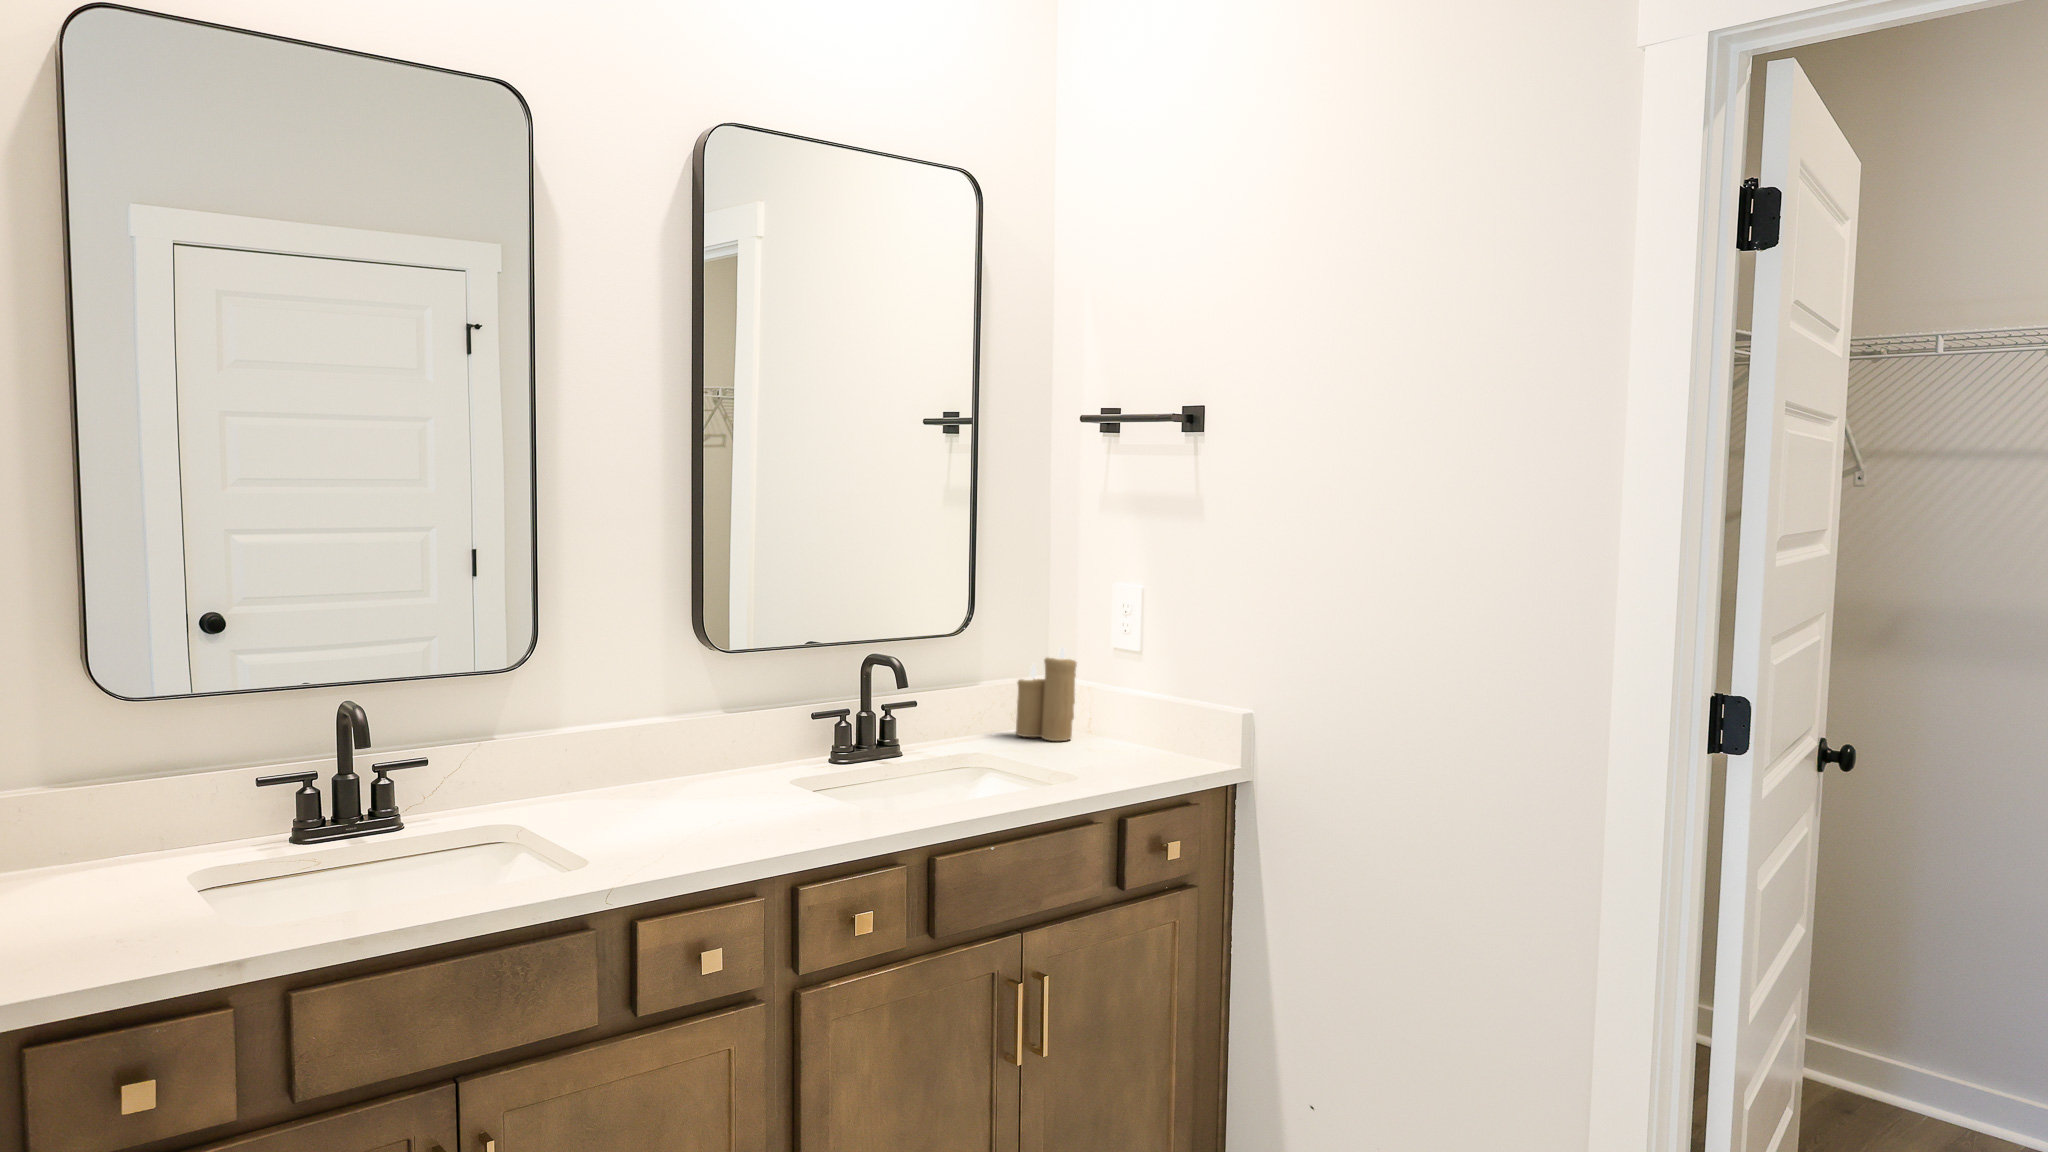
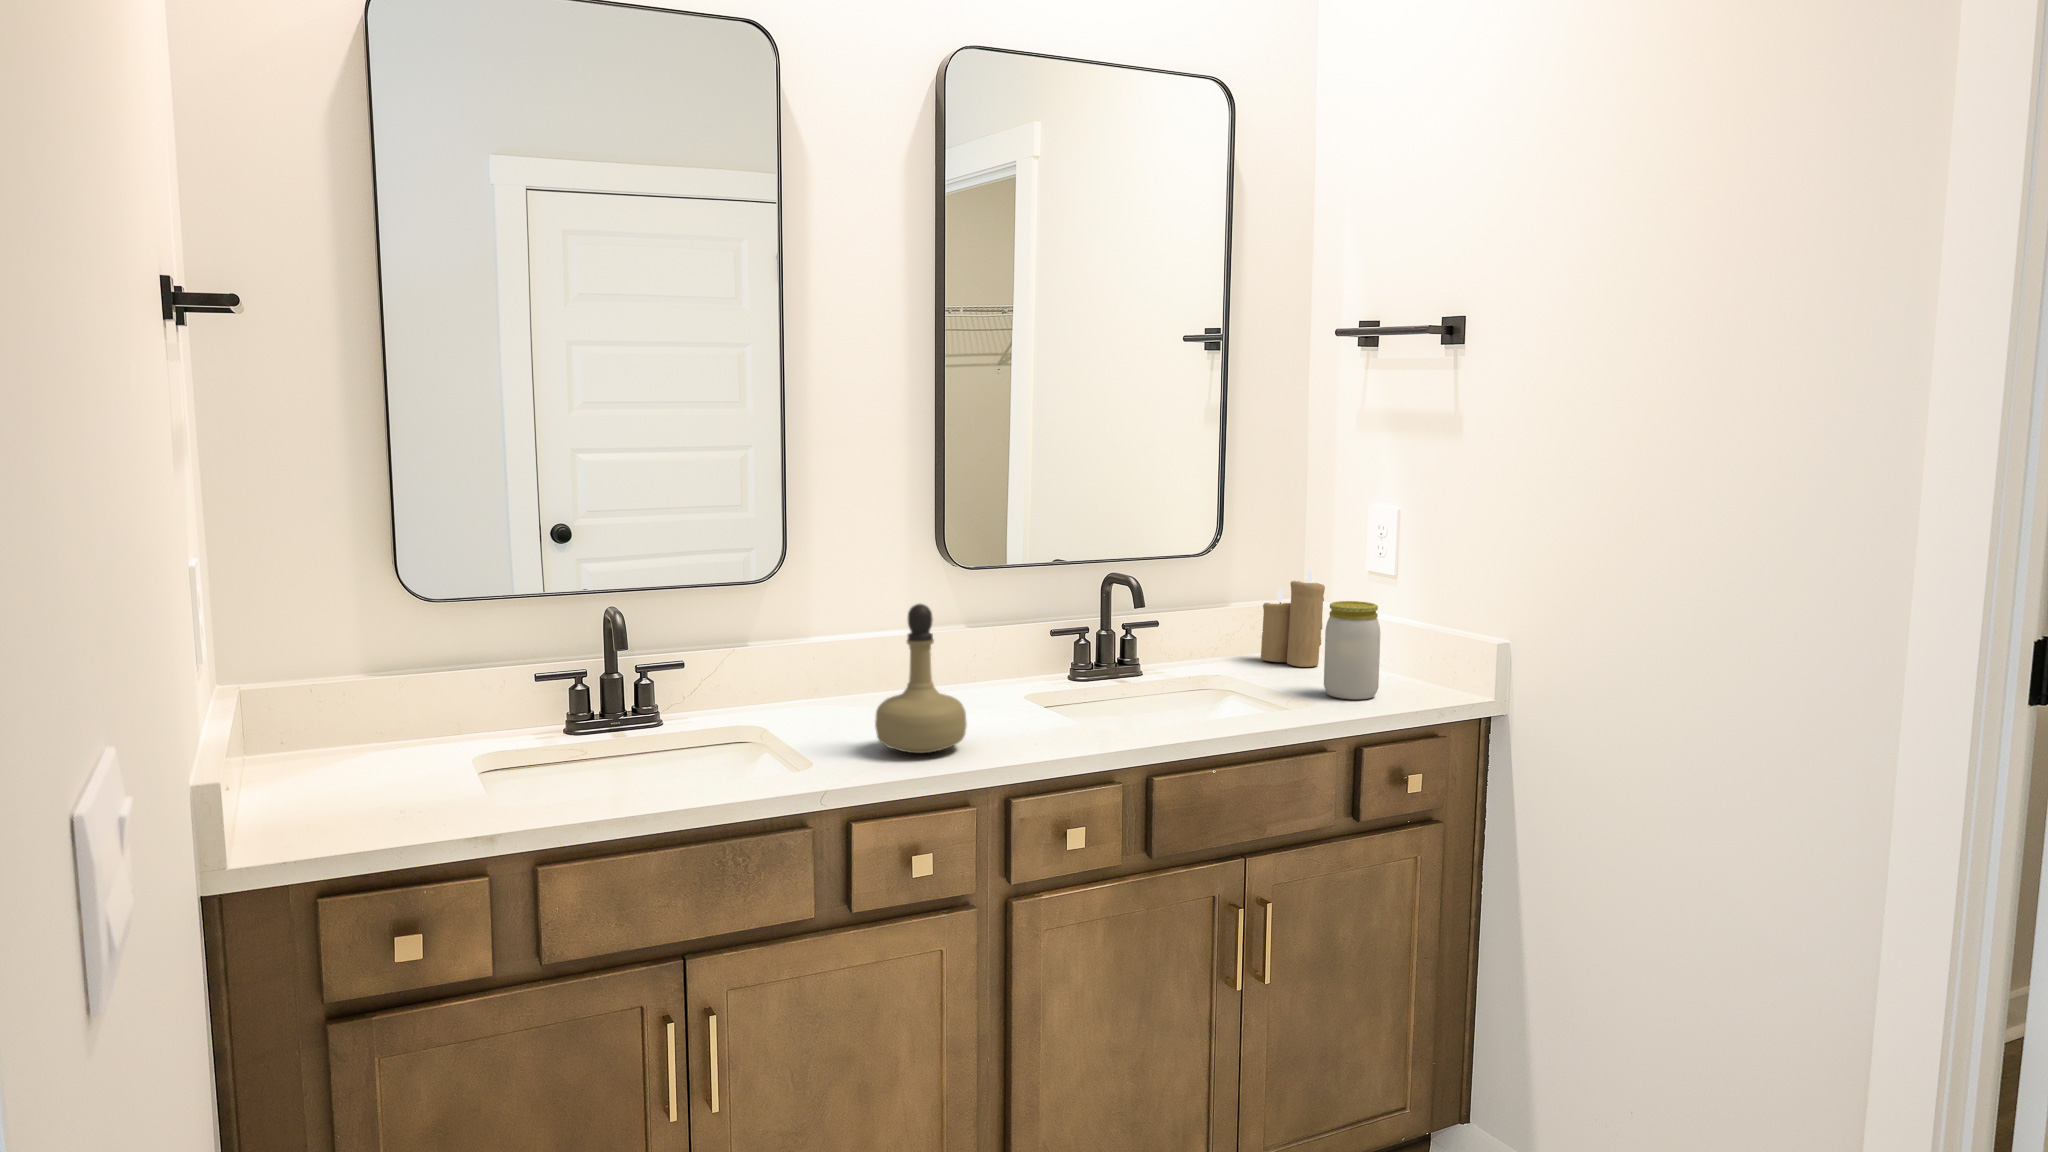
jar: none [1084,677,1136,771] -> present [1324,601,1380,699]
perfume bottle: none [652,690,749,845] -> present [875,604,967,753]

